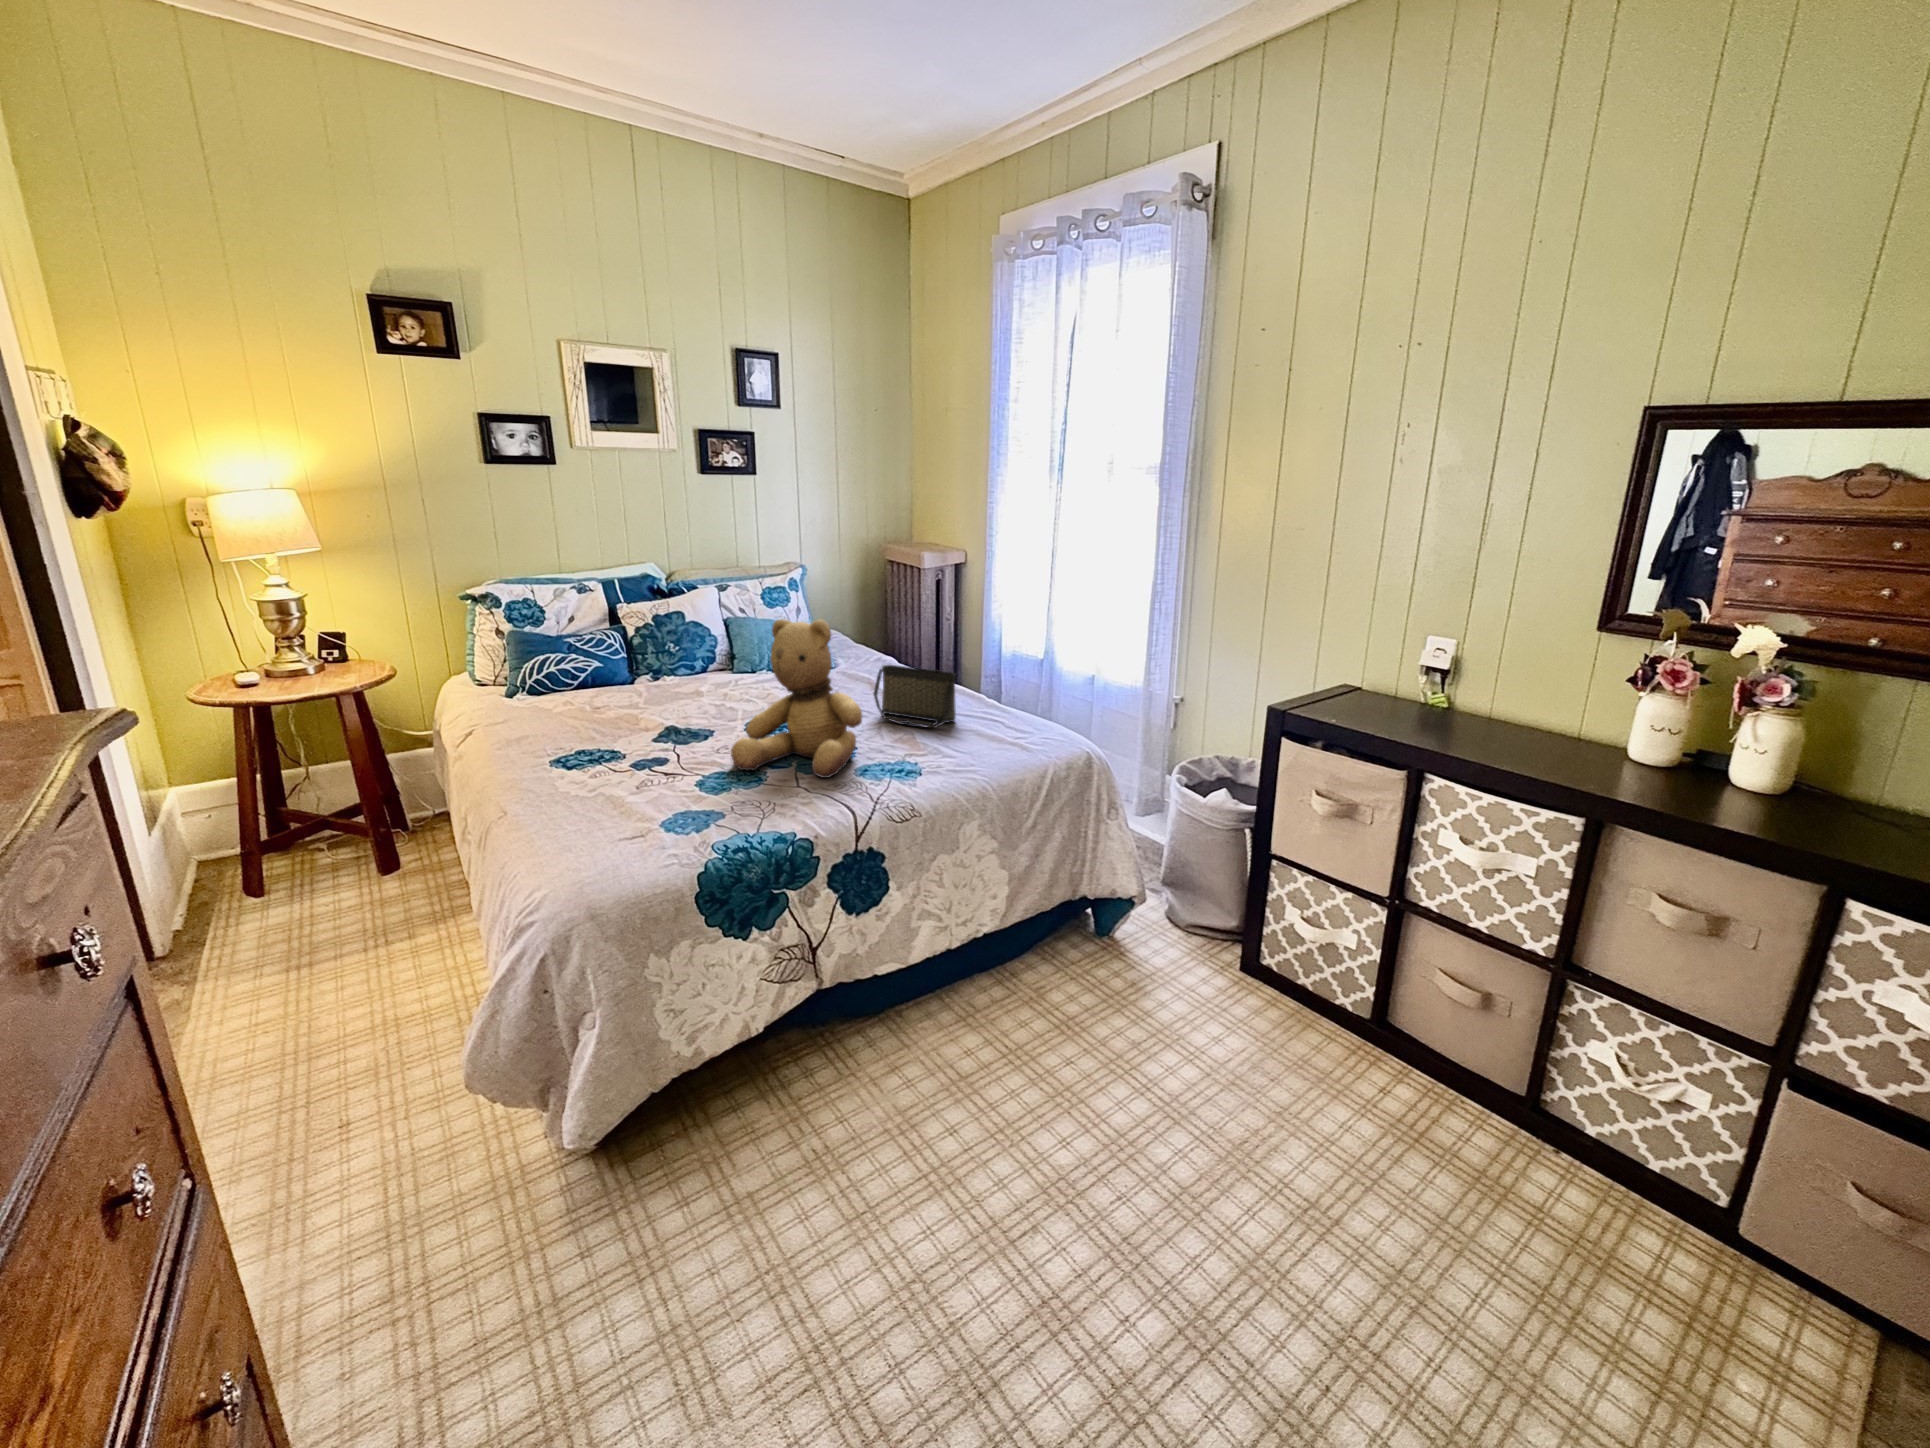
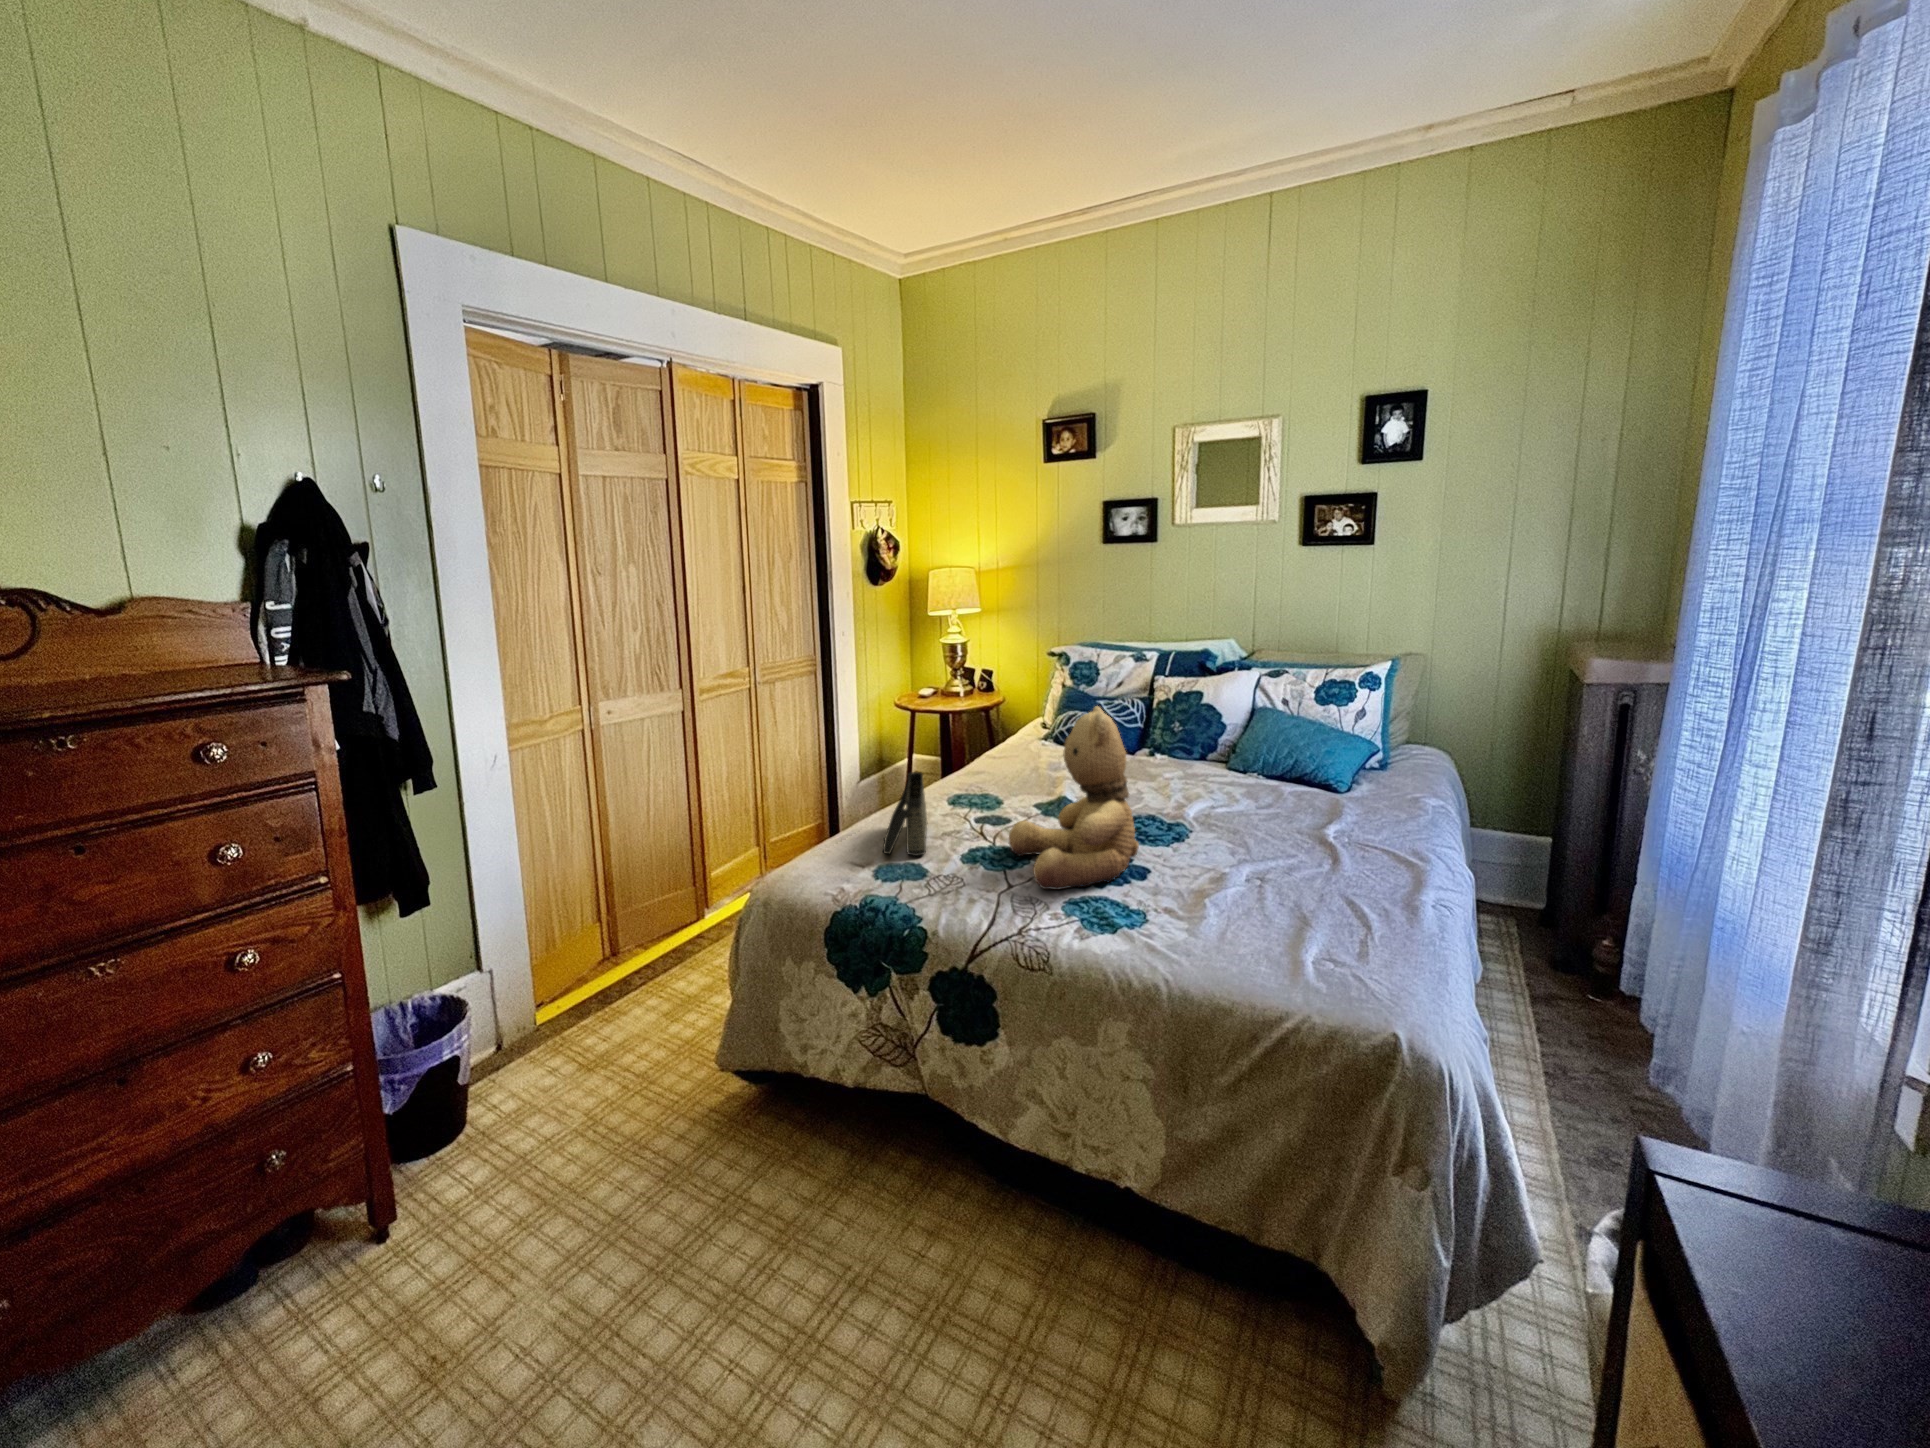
handbag: present [874,665,956,727] -> present [883,772,927,856]

